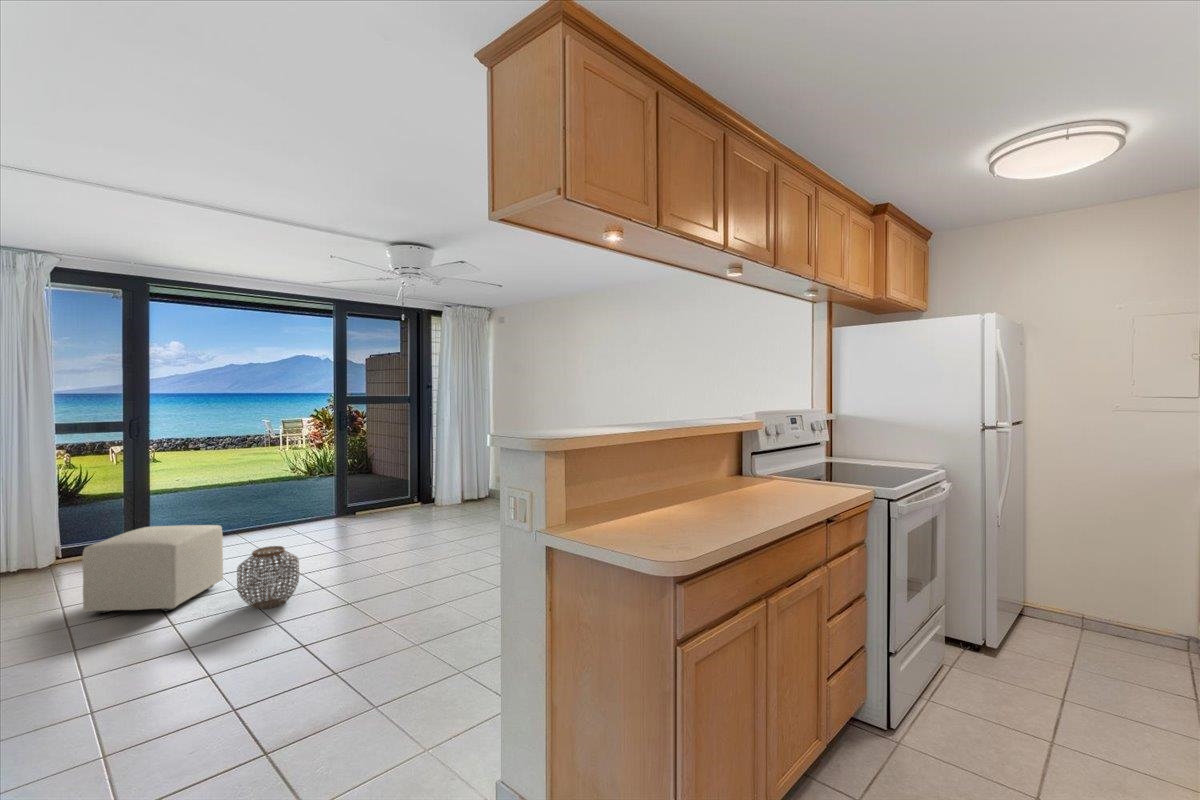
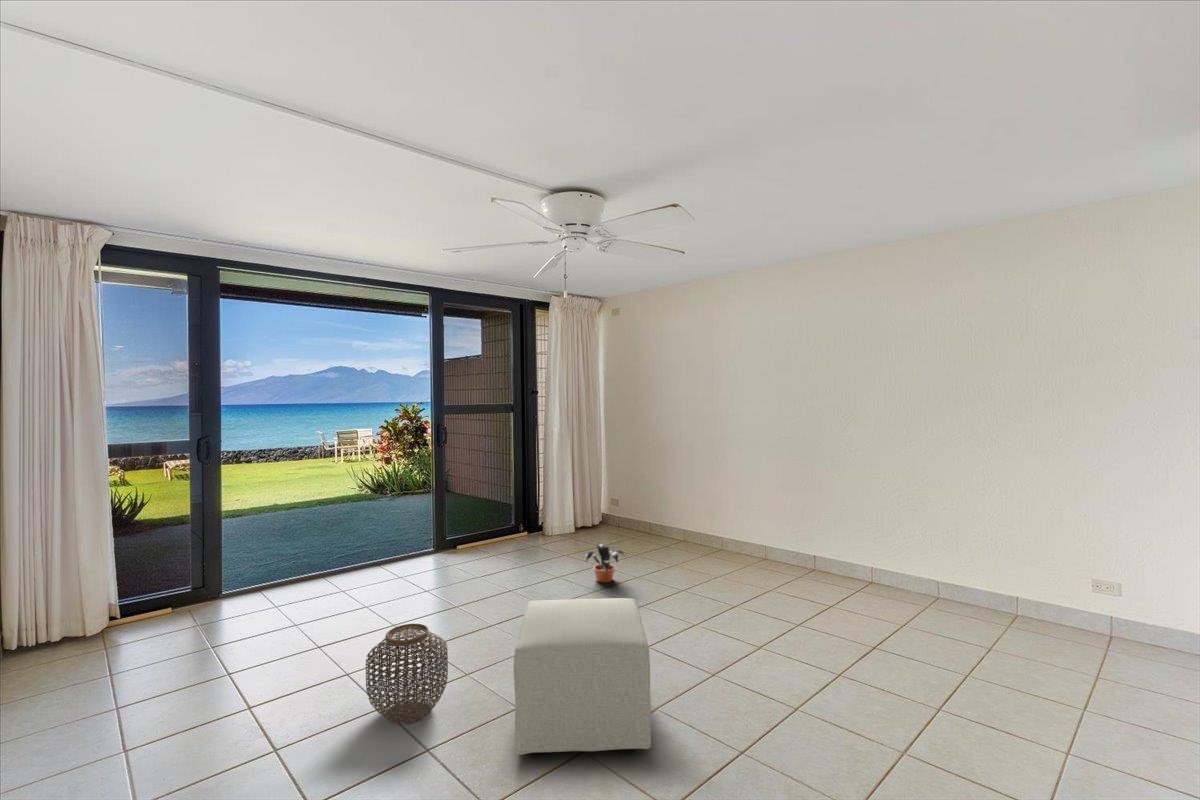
potted plant: none [445,506,479,534] -> present [585,544,624,582]
ottoman: present [82,525,223,614] -> present [514,598,651,755]

